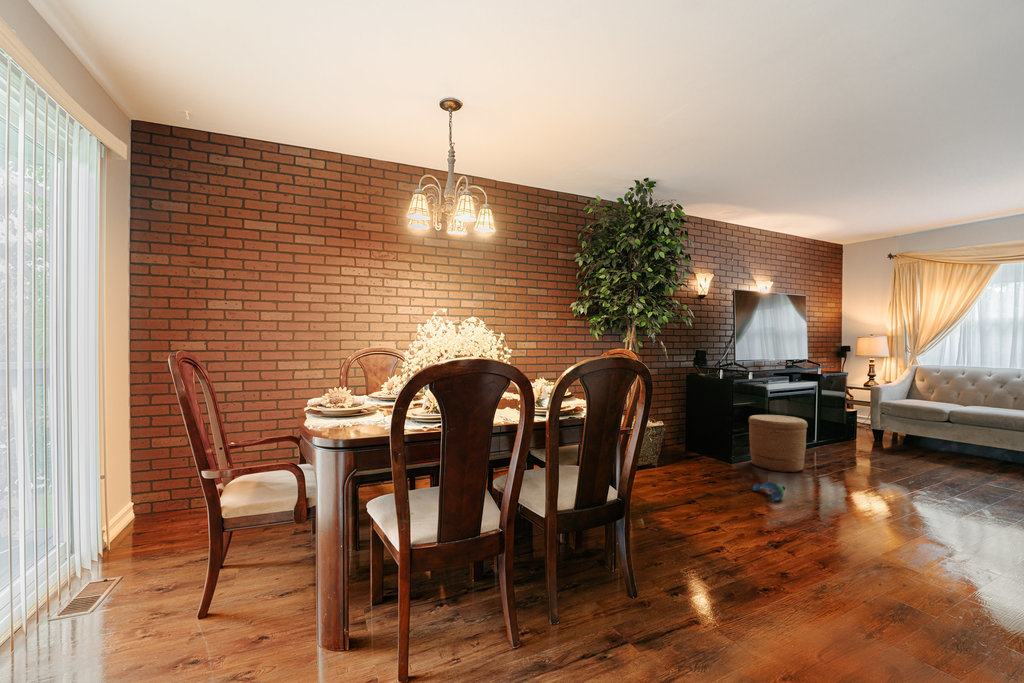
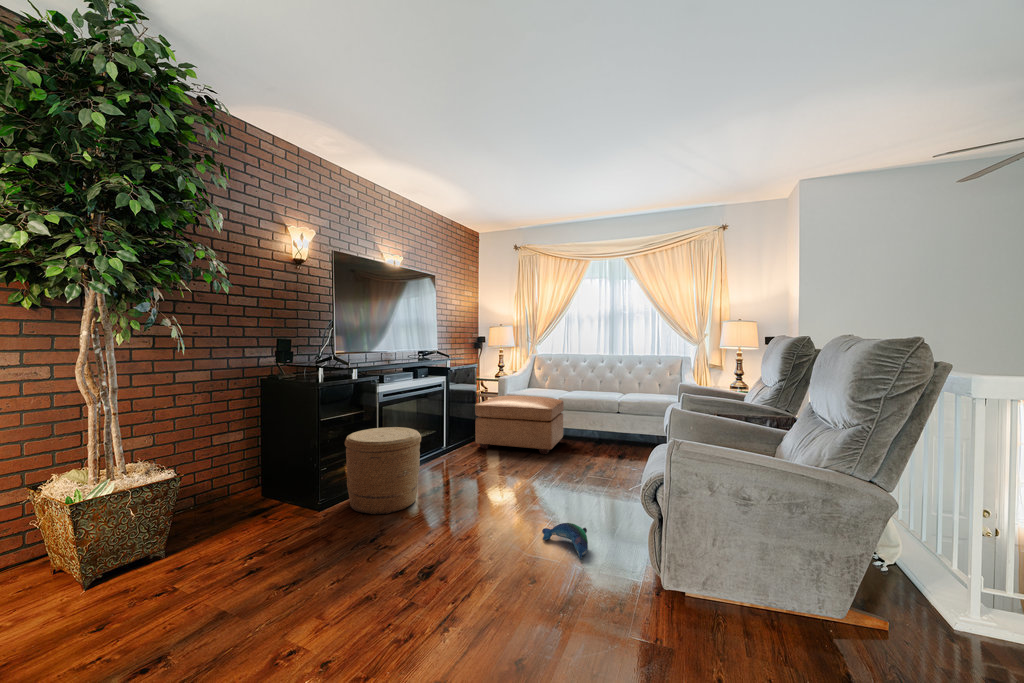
ottoman: none [846,404,956,461] -> present [475,396,564,454]
plush toy: present [752,482,785,502] -> present [542,523,588,559]

